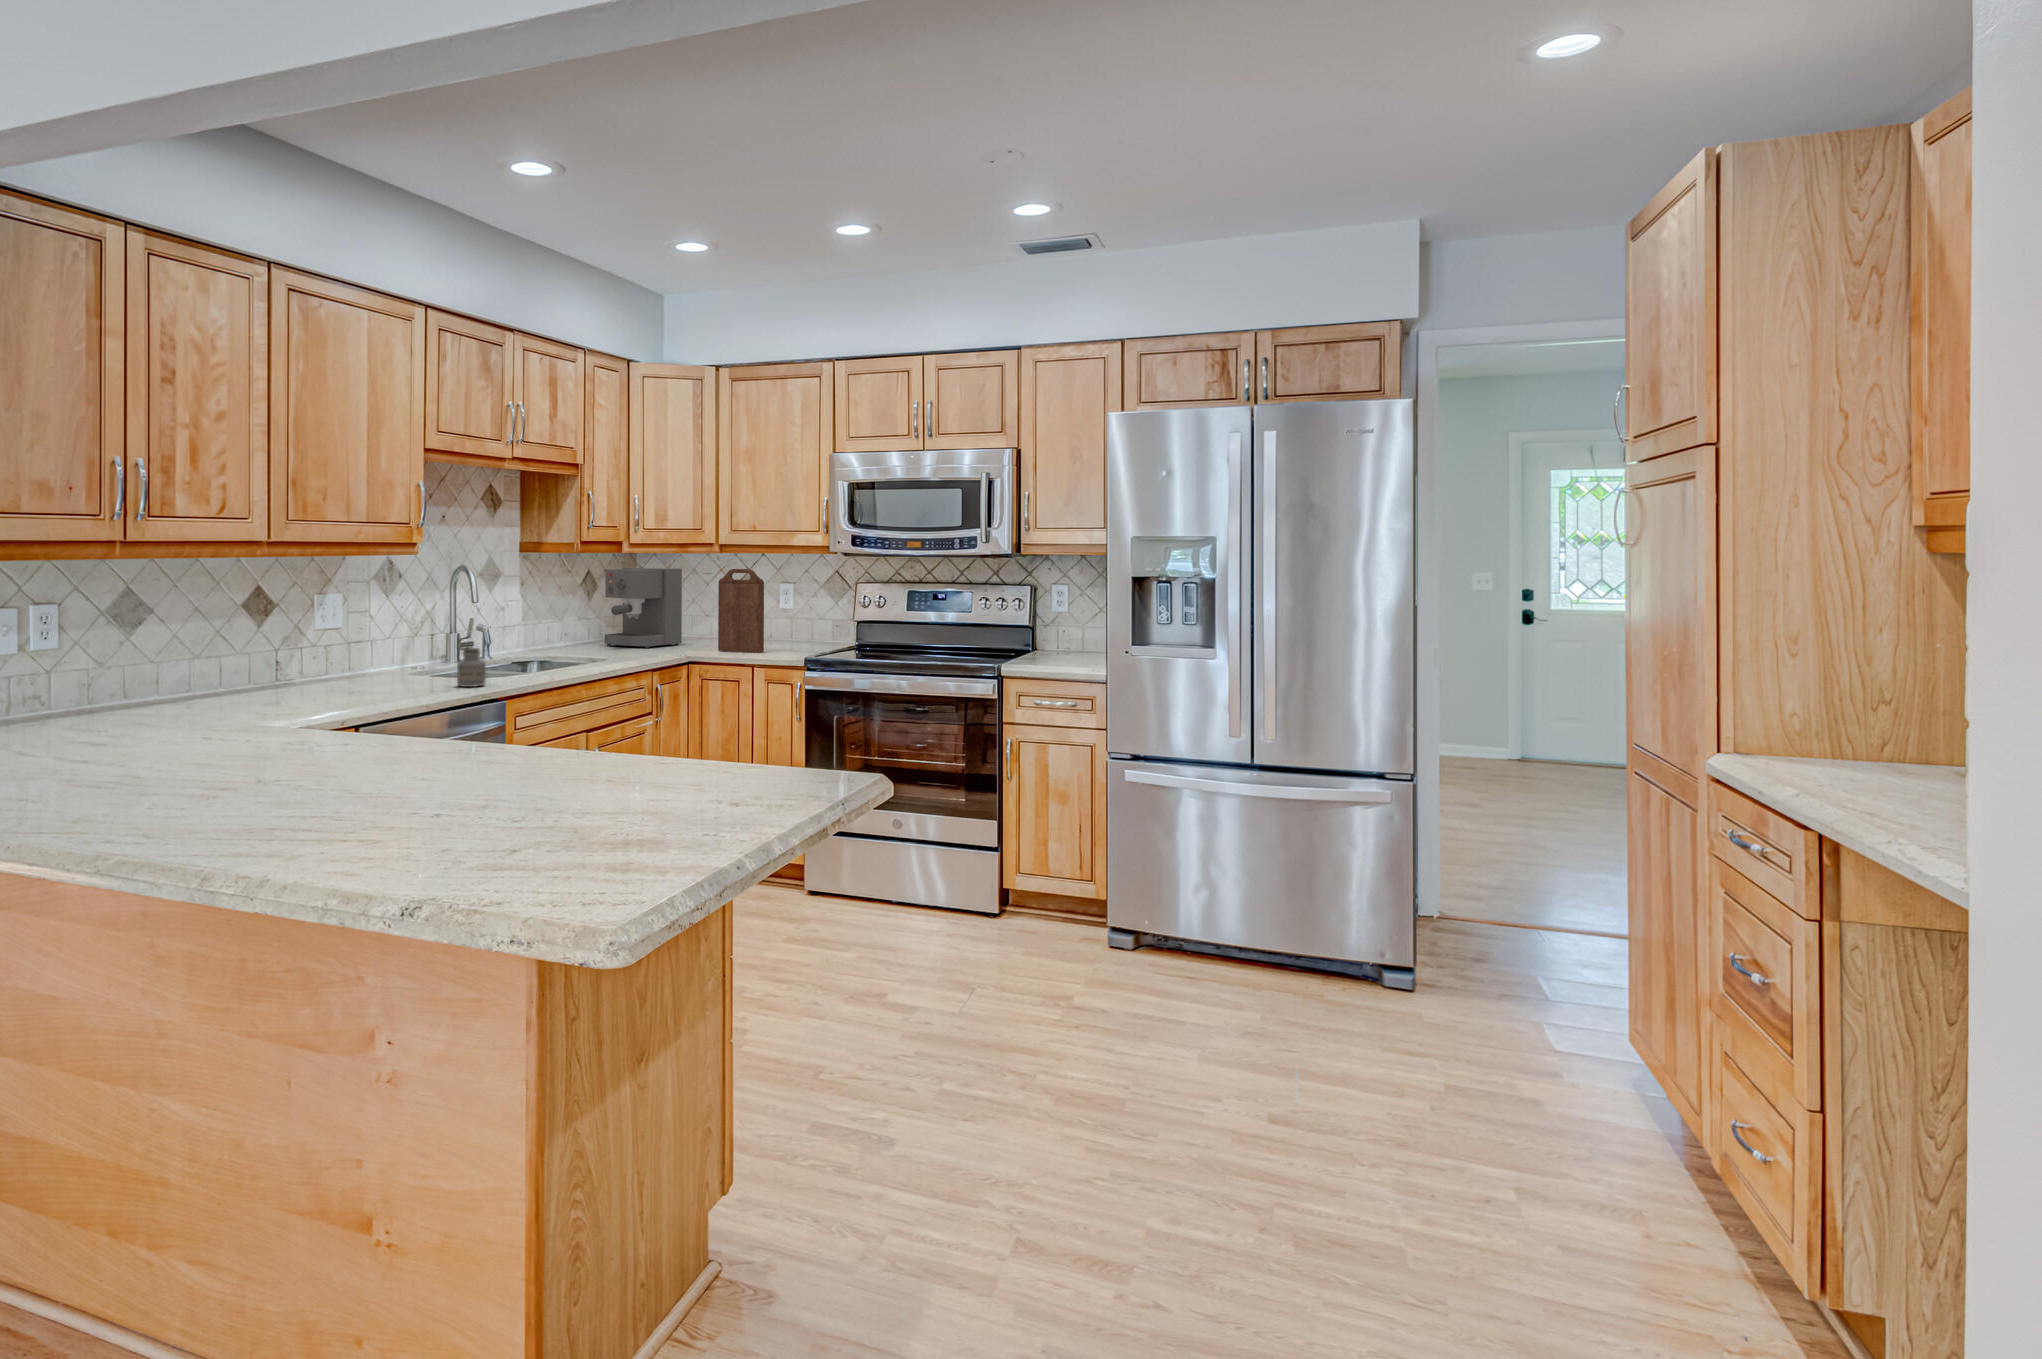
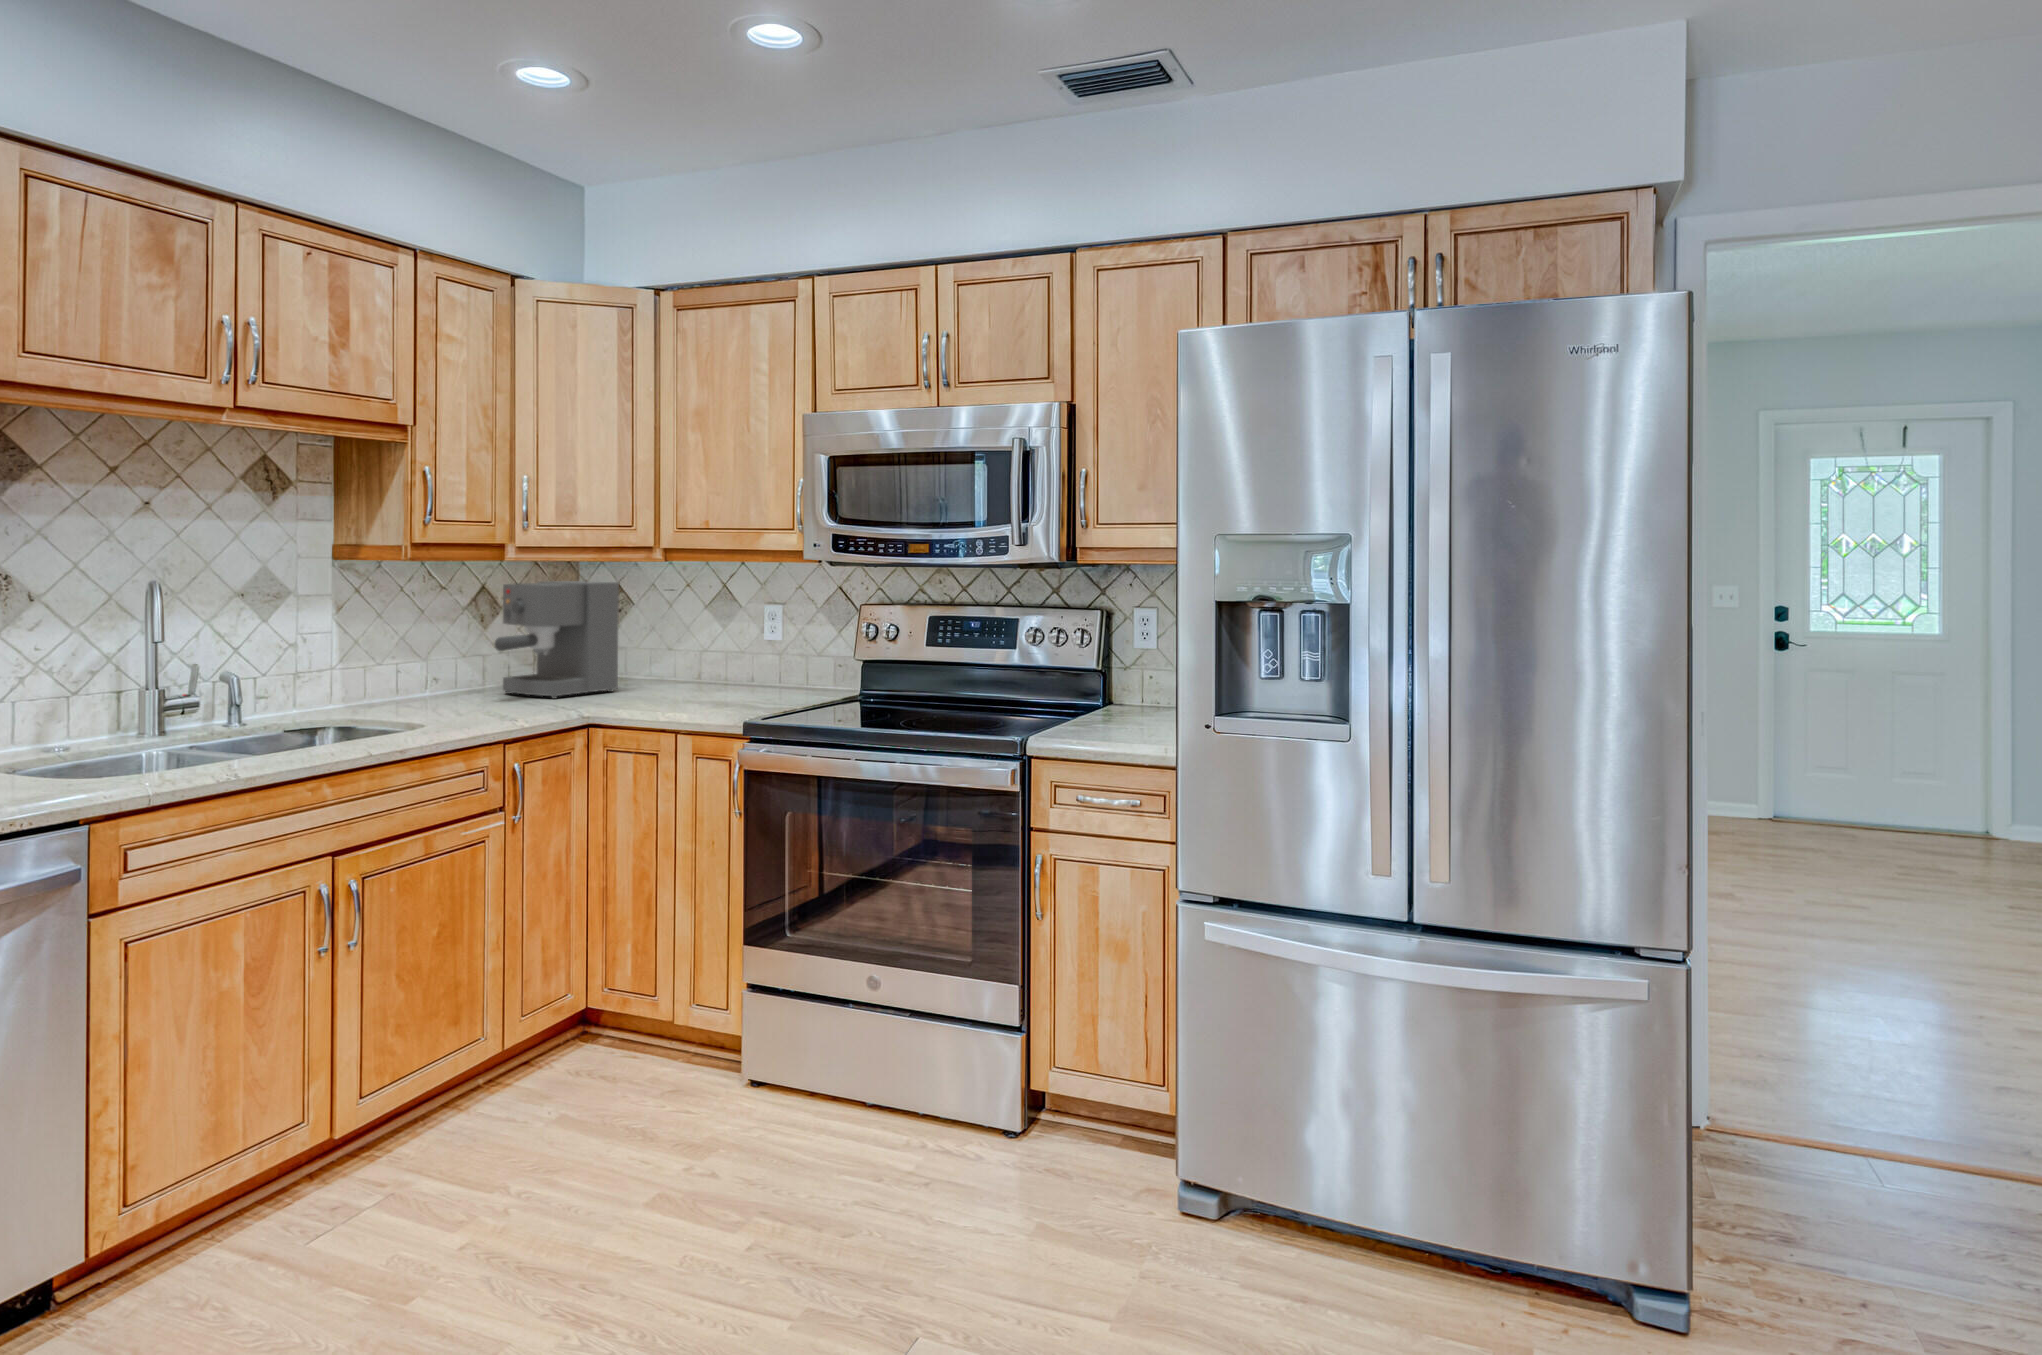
cutting board: present [718,569,764,652] -> none [645,583,709,708]
jar: present [457,648,486,687] -> none [8,727,71,798]

